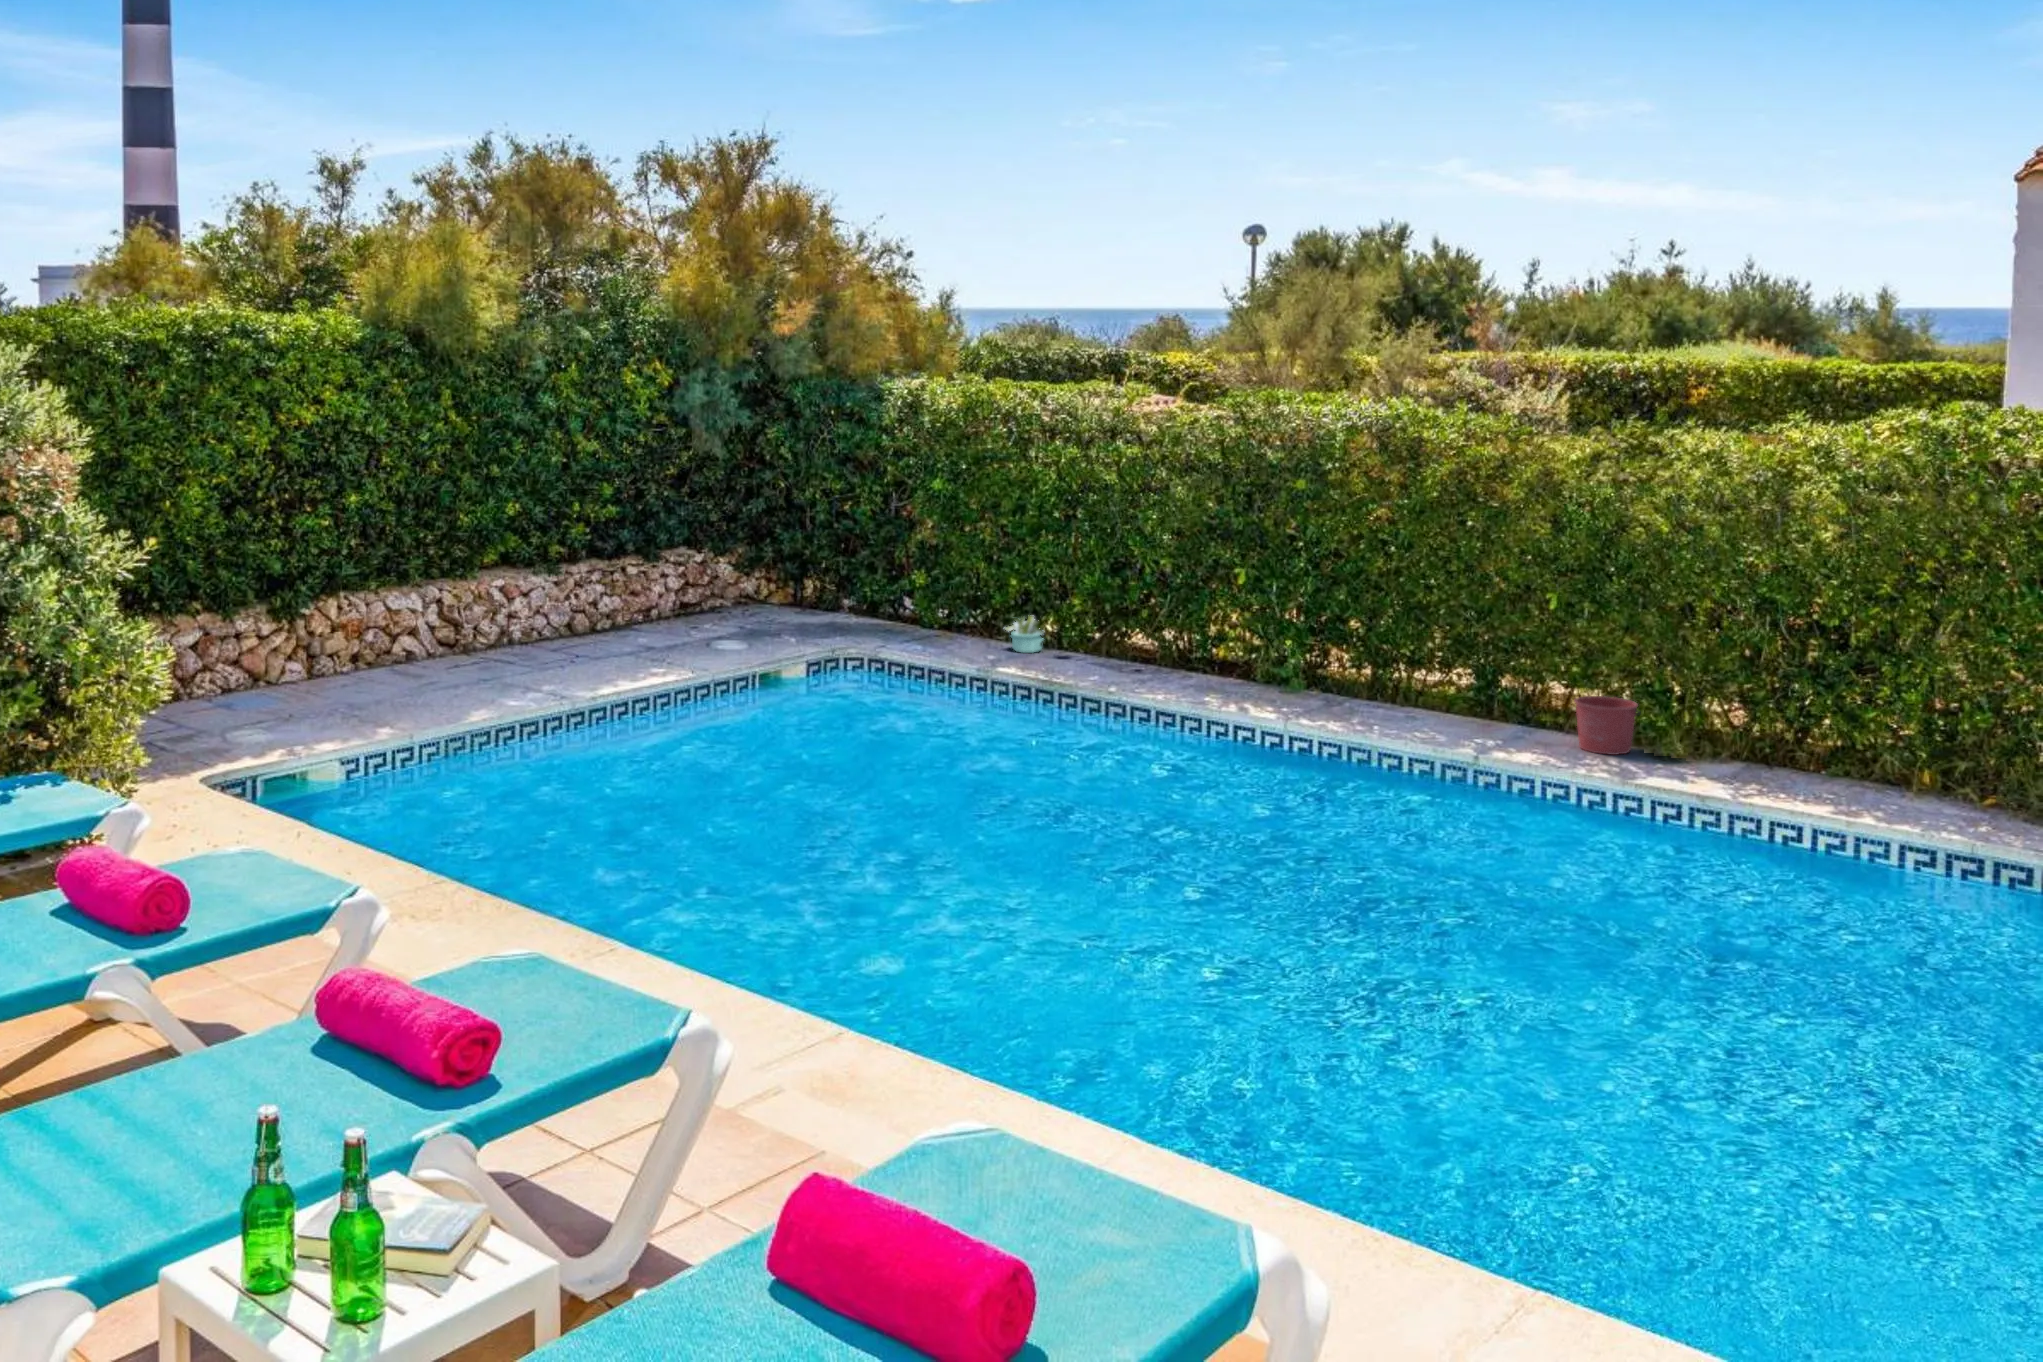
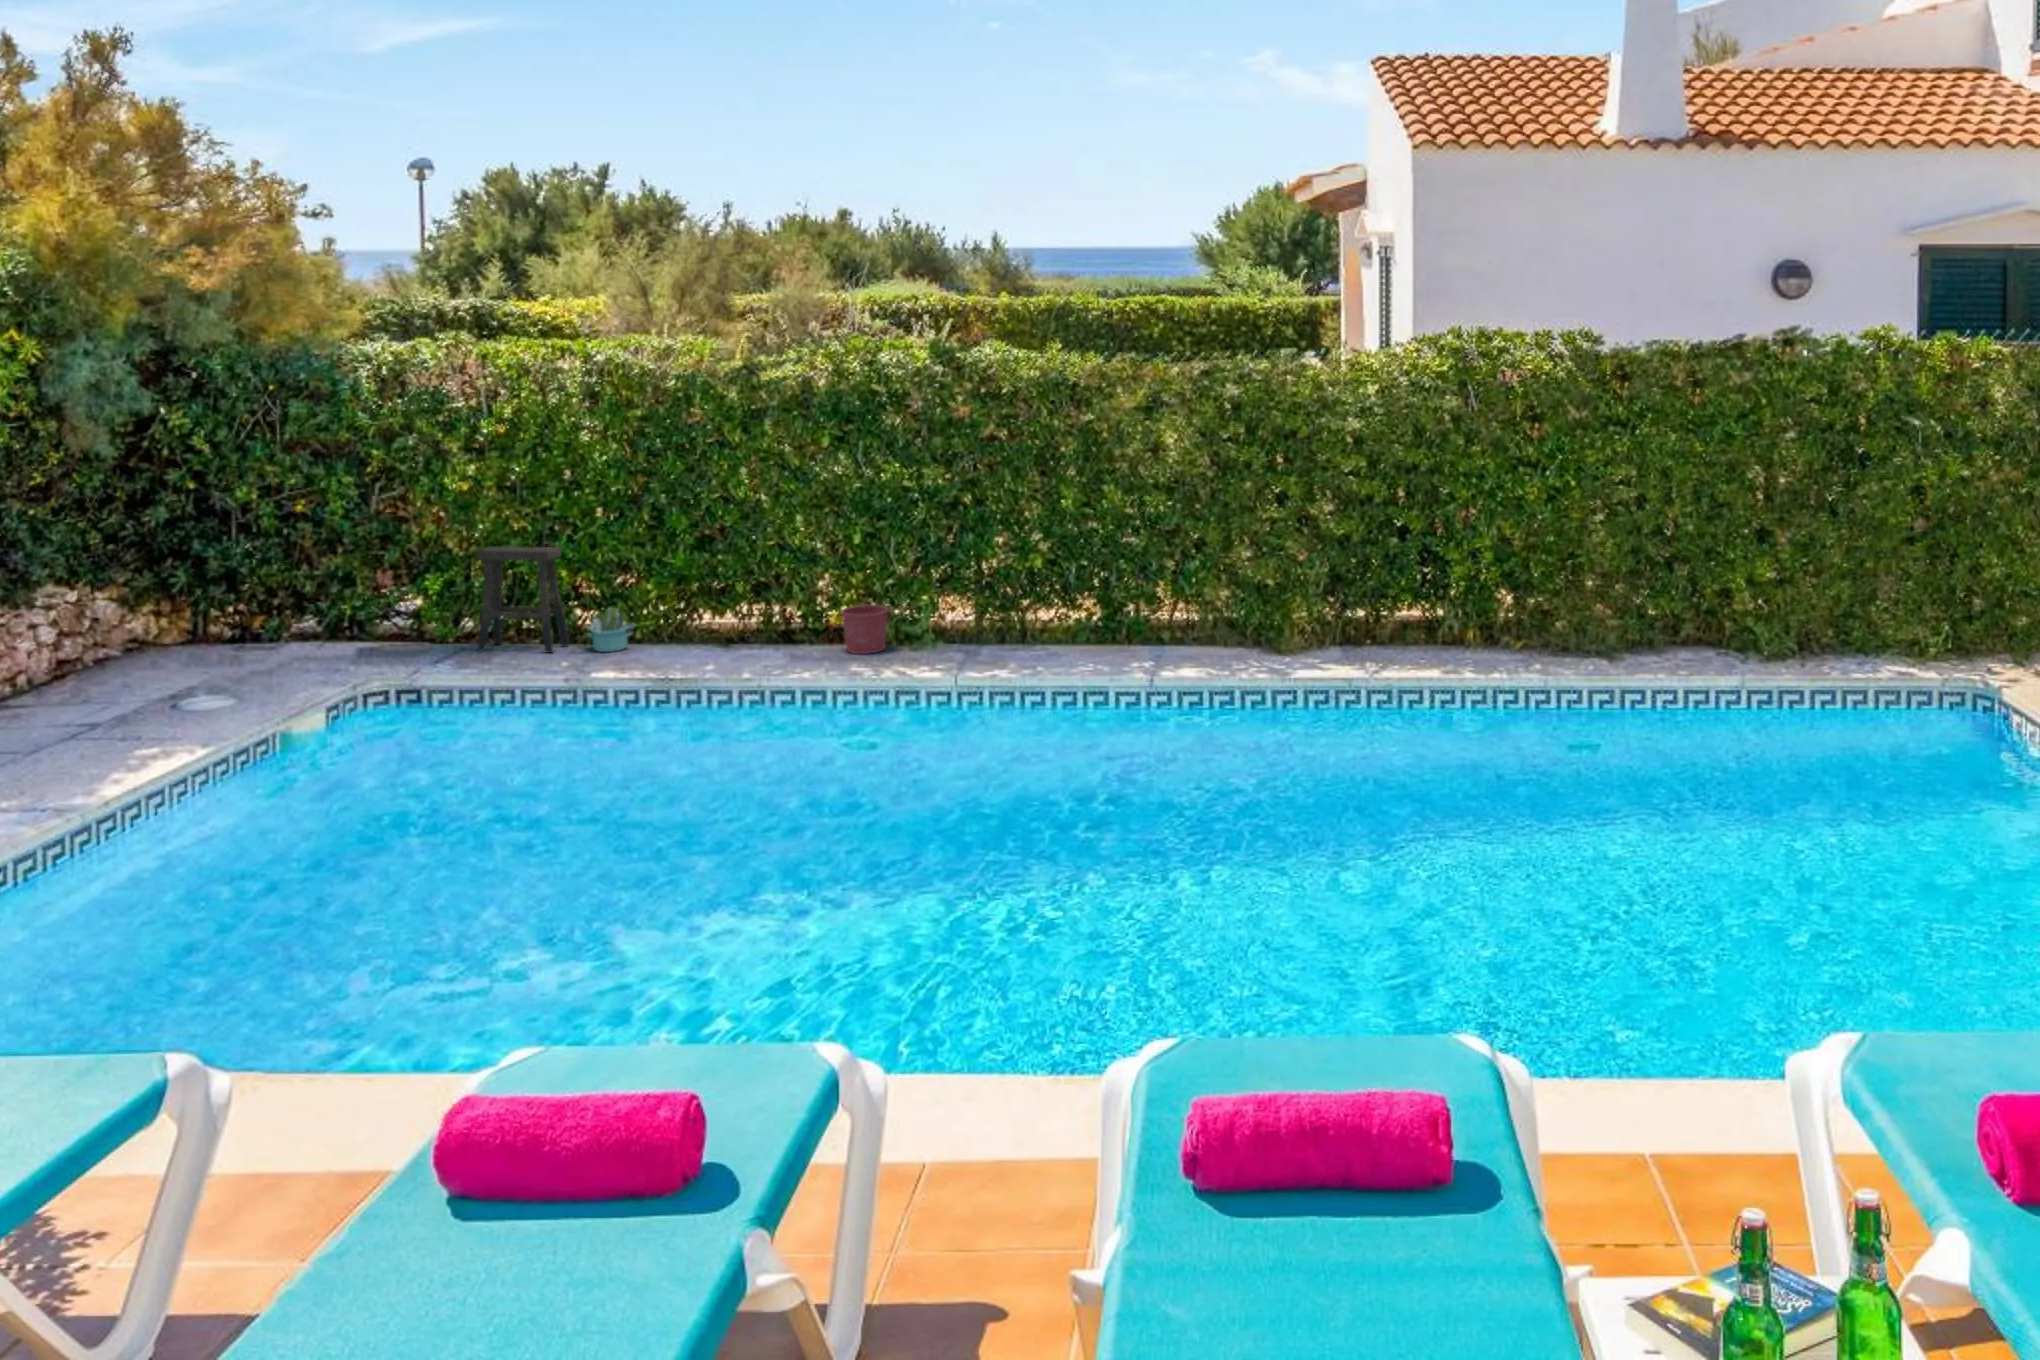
stool: none [936,552,1003,647] -> present [476,547,569,653]
bucket: present [1575,696,1640,755] -> present [841,605,892,654]

